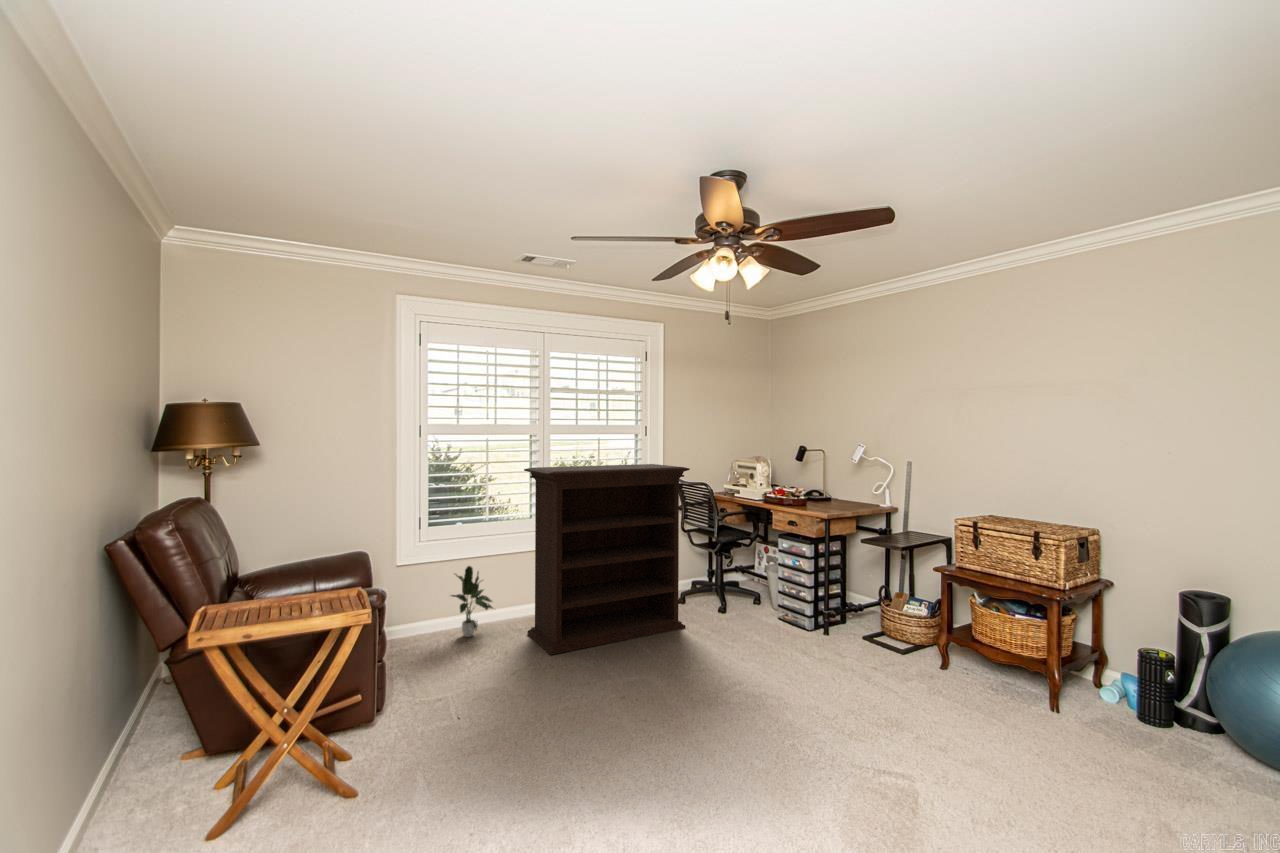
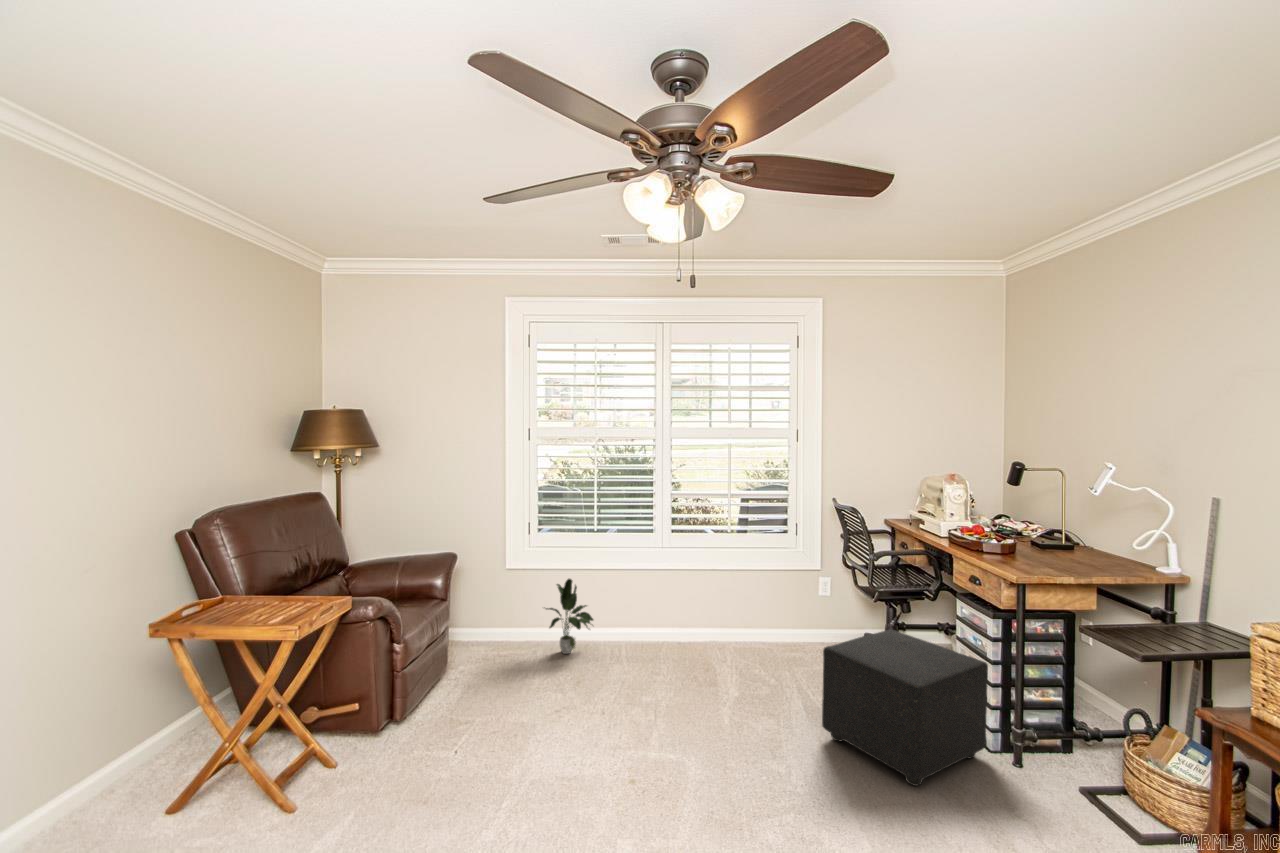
bookshelf: present [524,464,690,655] -> none [617,478,816,699]
ottoman: none [715,564,811,658] -> present [822,629,988,786]

